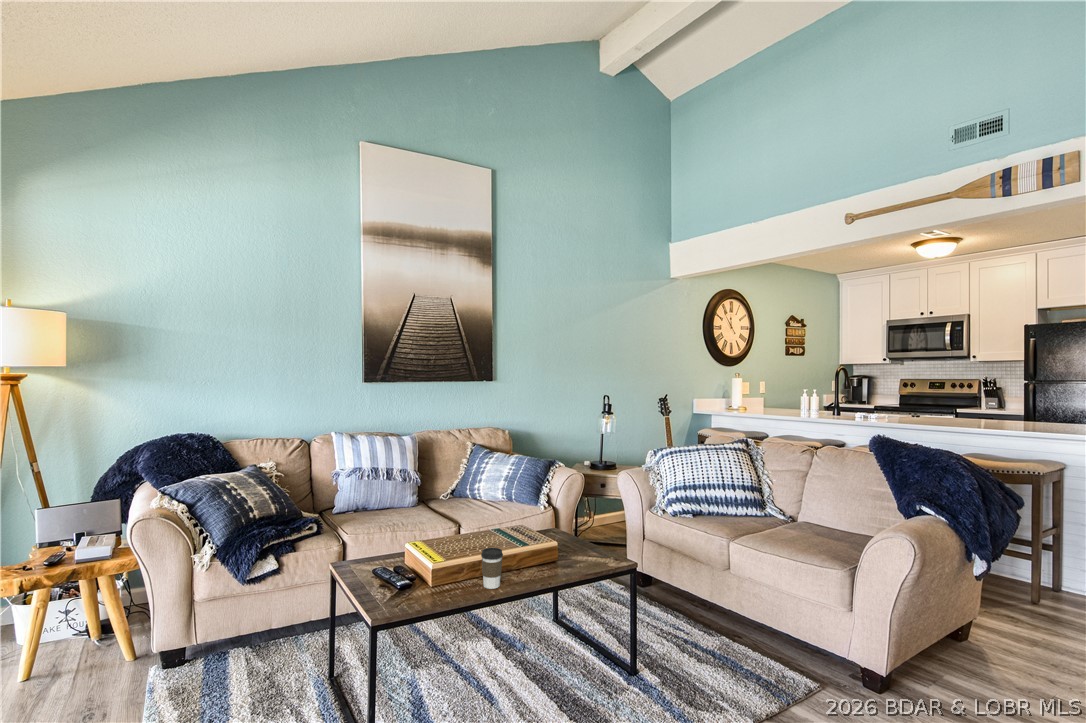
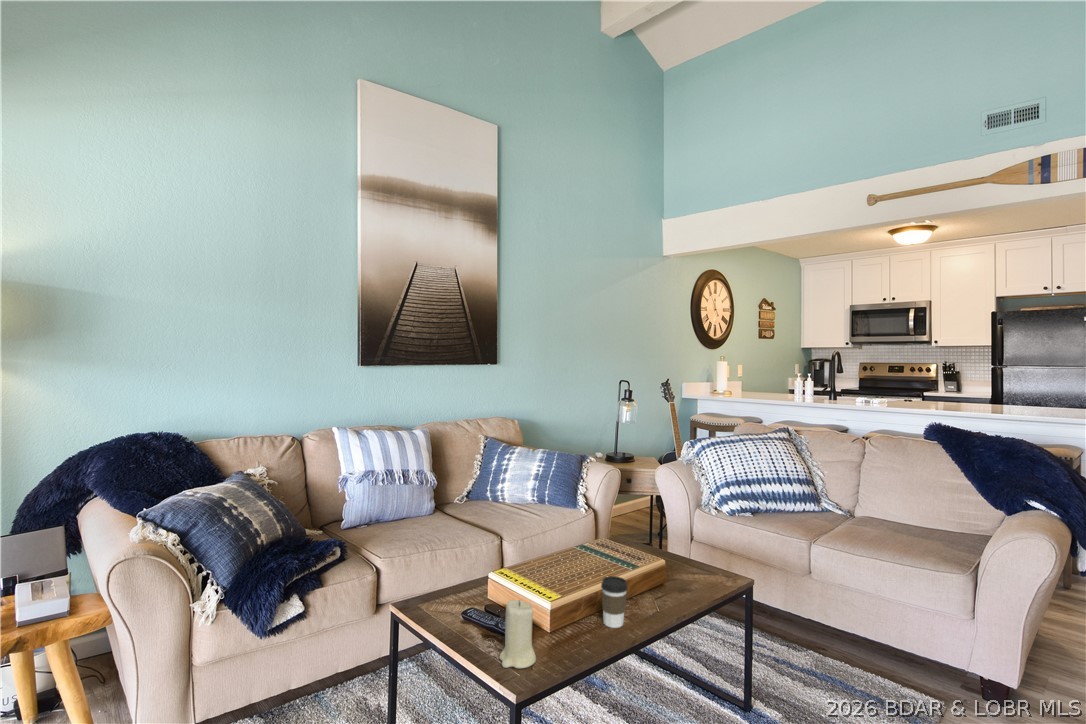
candle: none [381,556,411,608] -> present [500,600,536,669]

